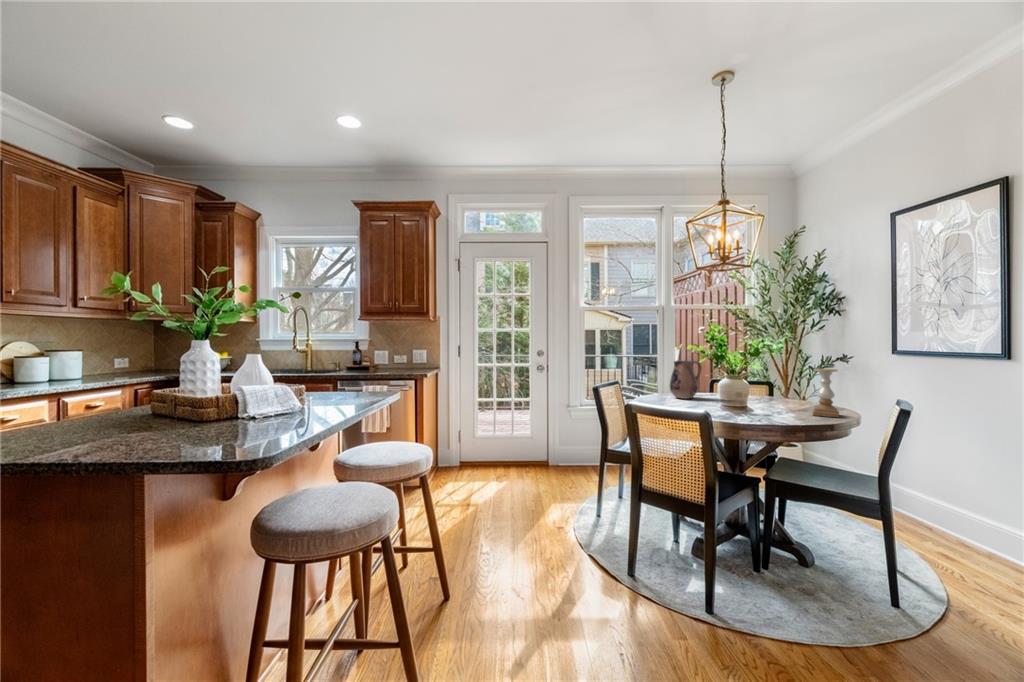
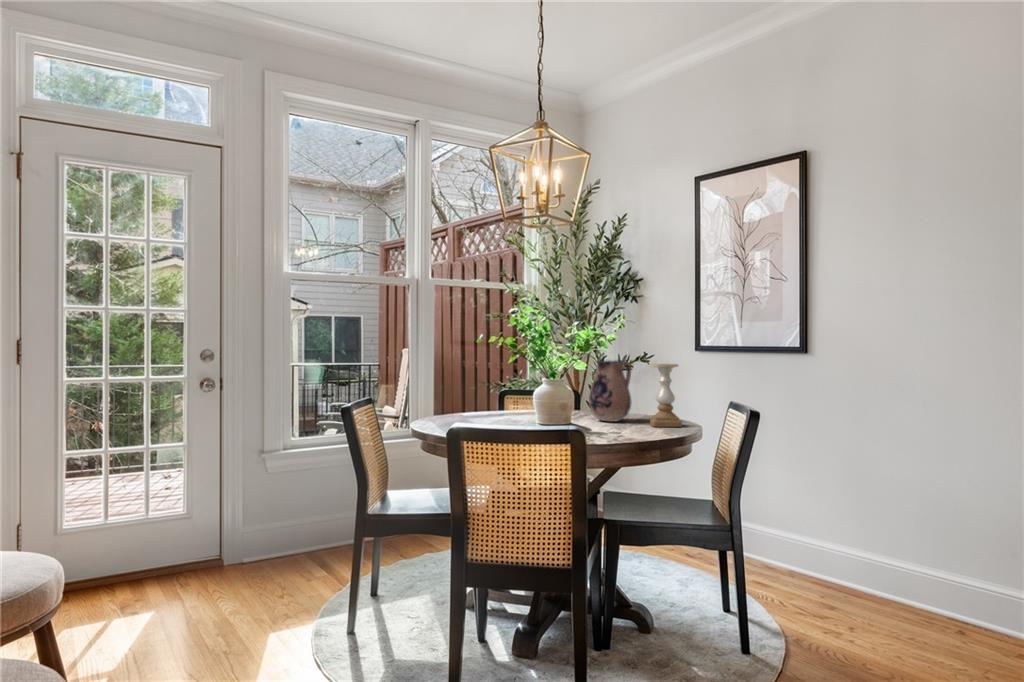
ceramic pitcher: present [670,361,702,399] -> present [589,360,632,422]

